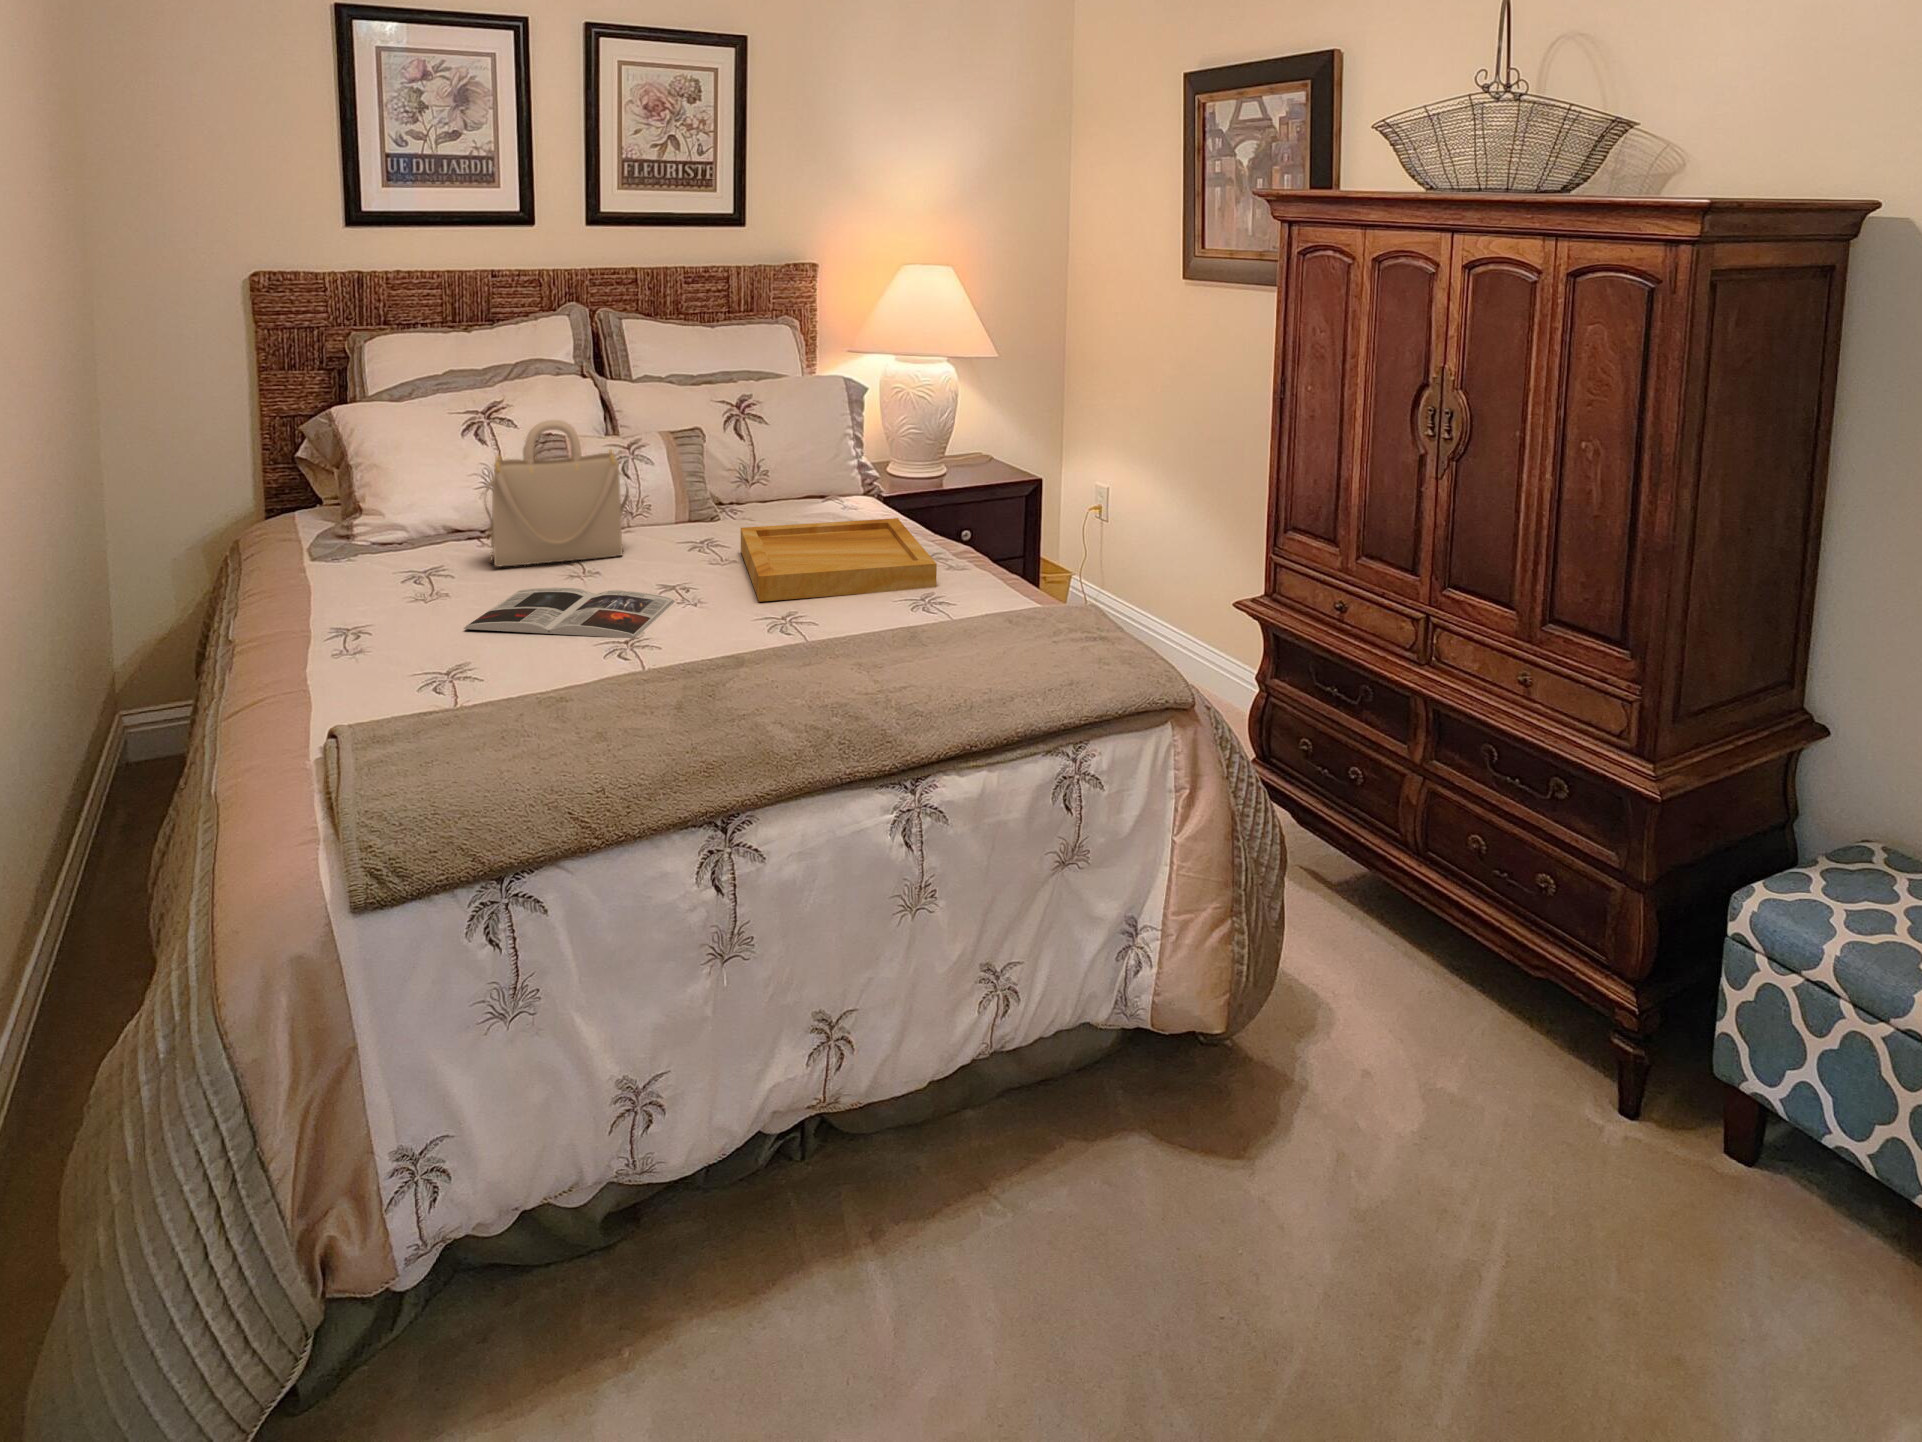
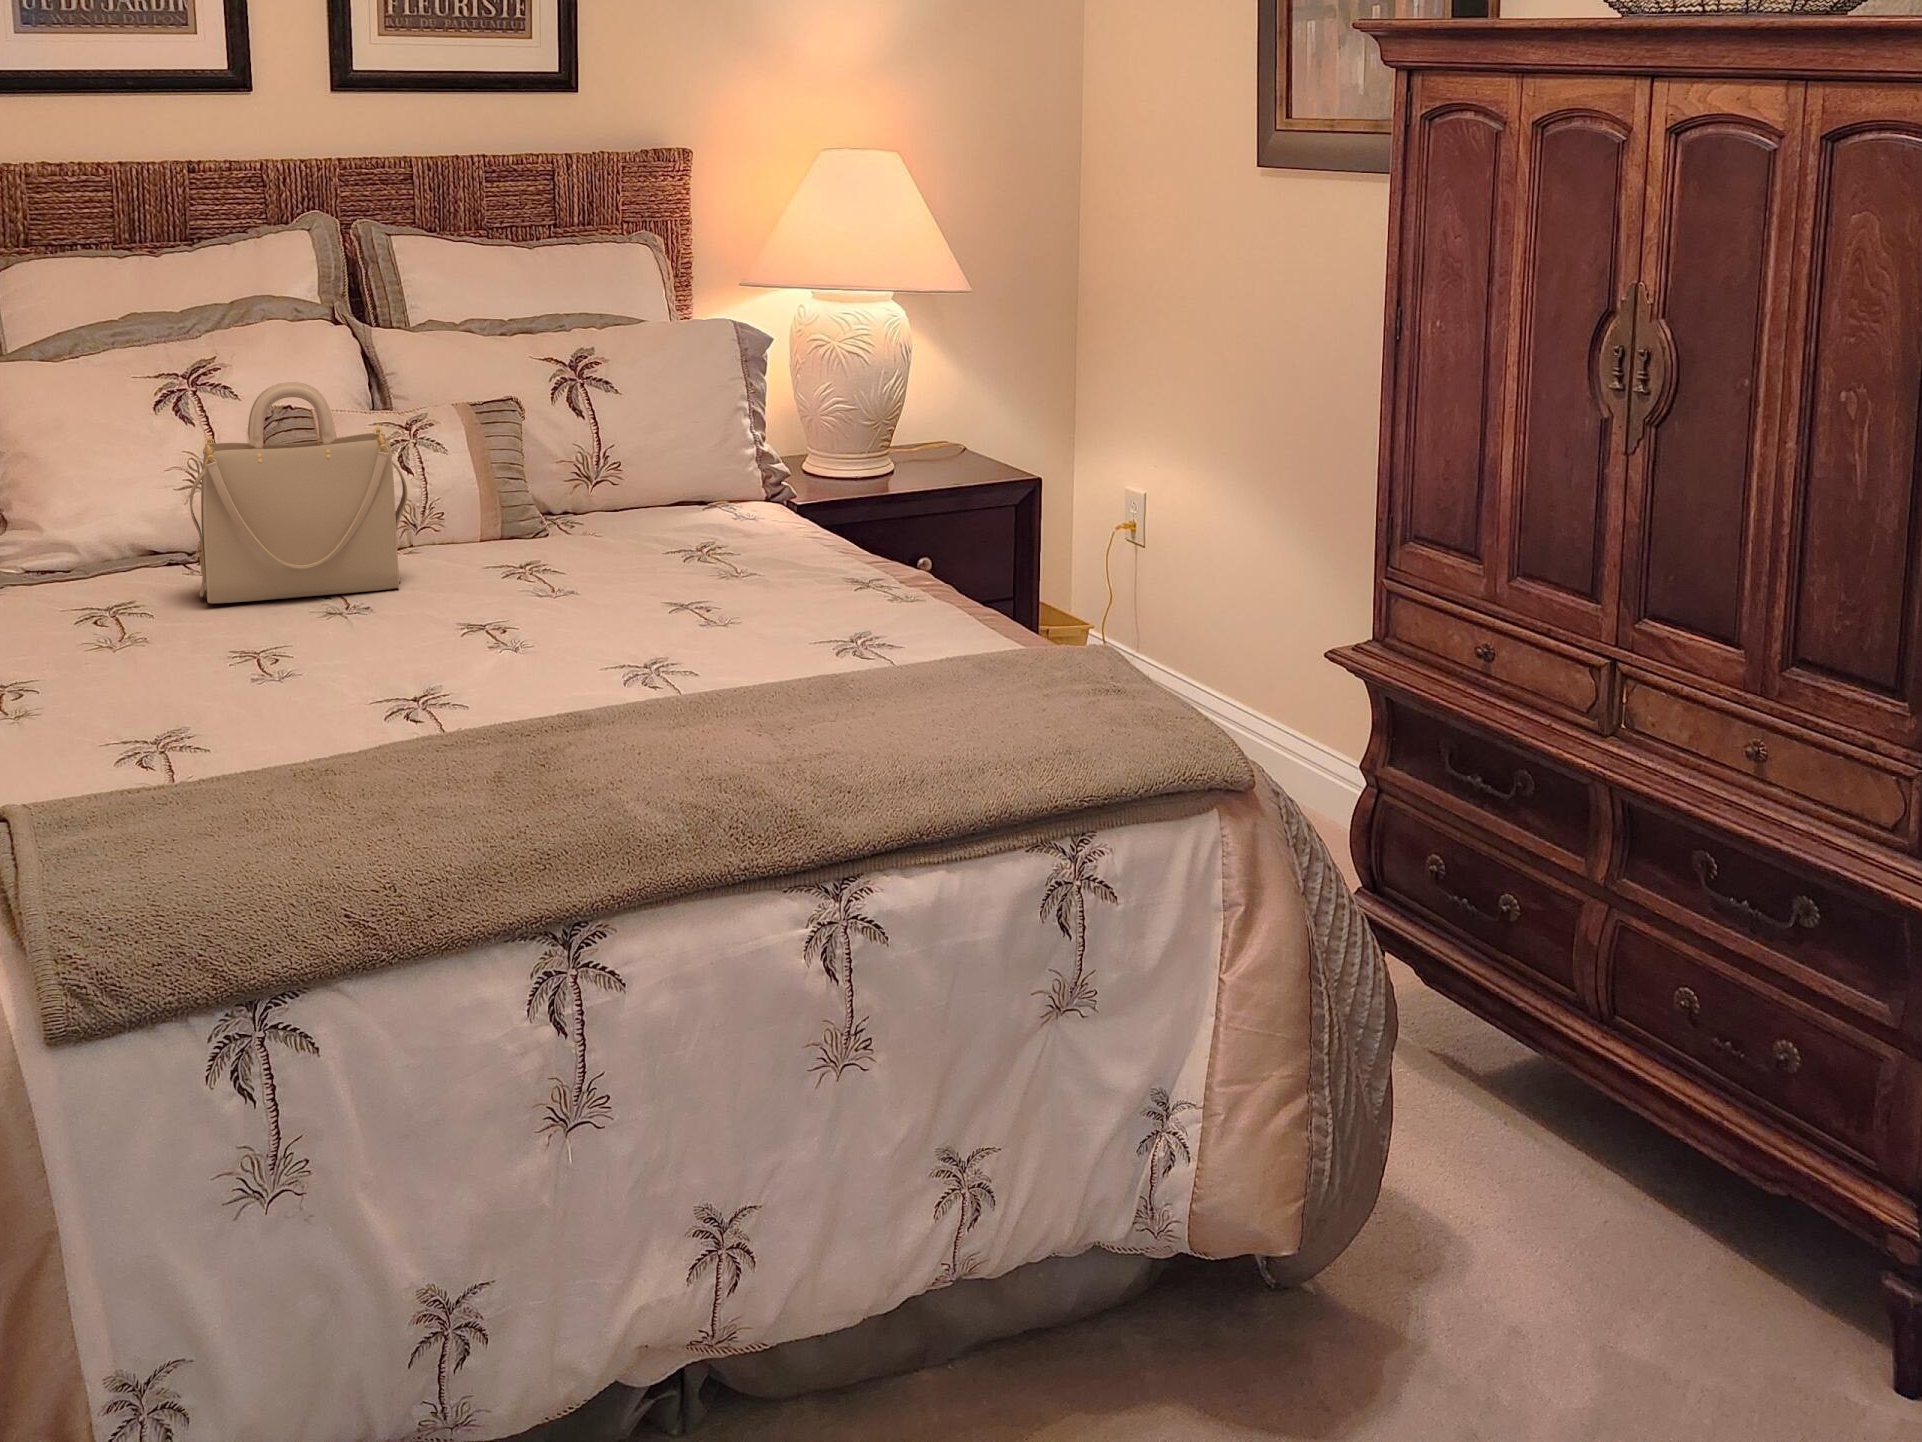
tray: present [741,518,937,602] -> none [578,531,875,648]
magazine: present [464,587,675,638] -> none [169,629,482,697]

